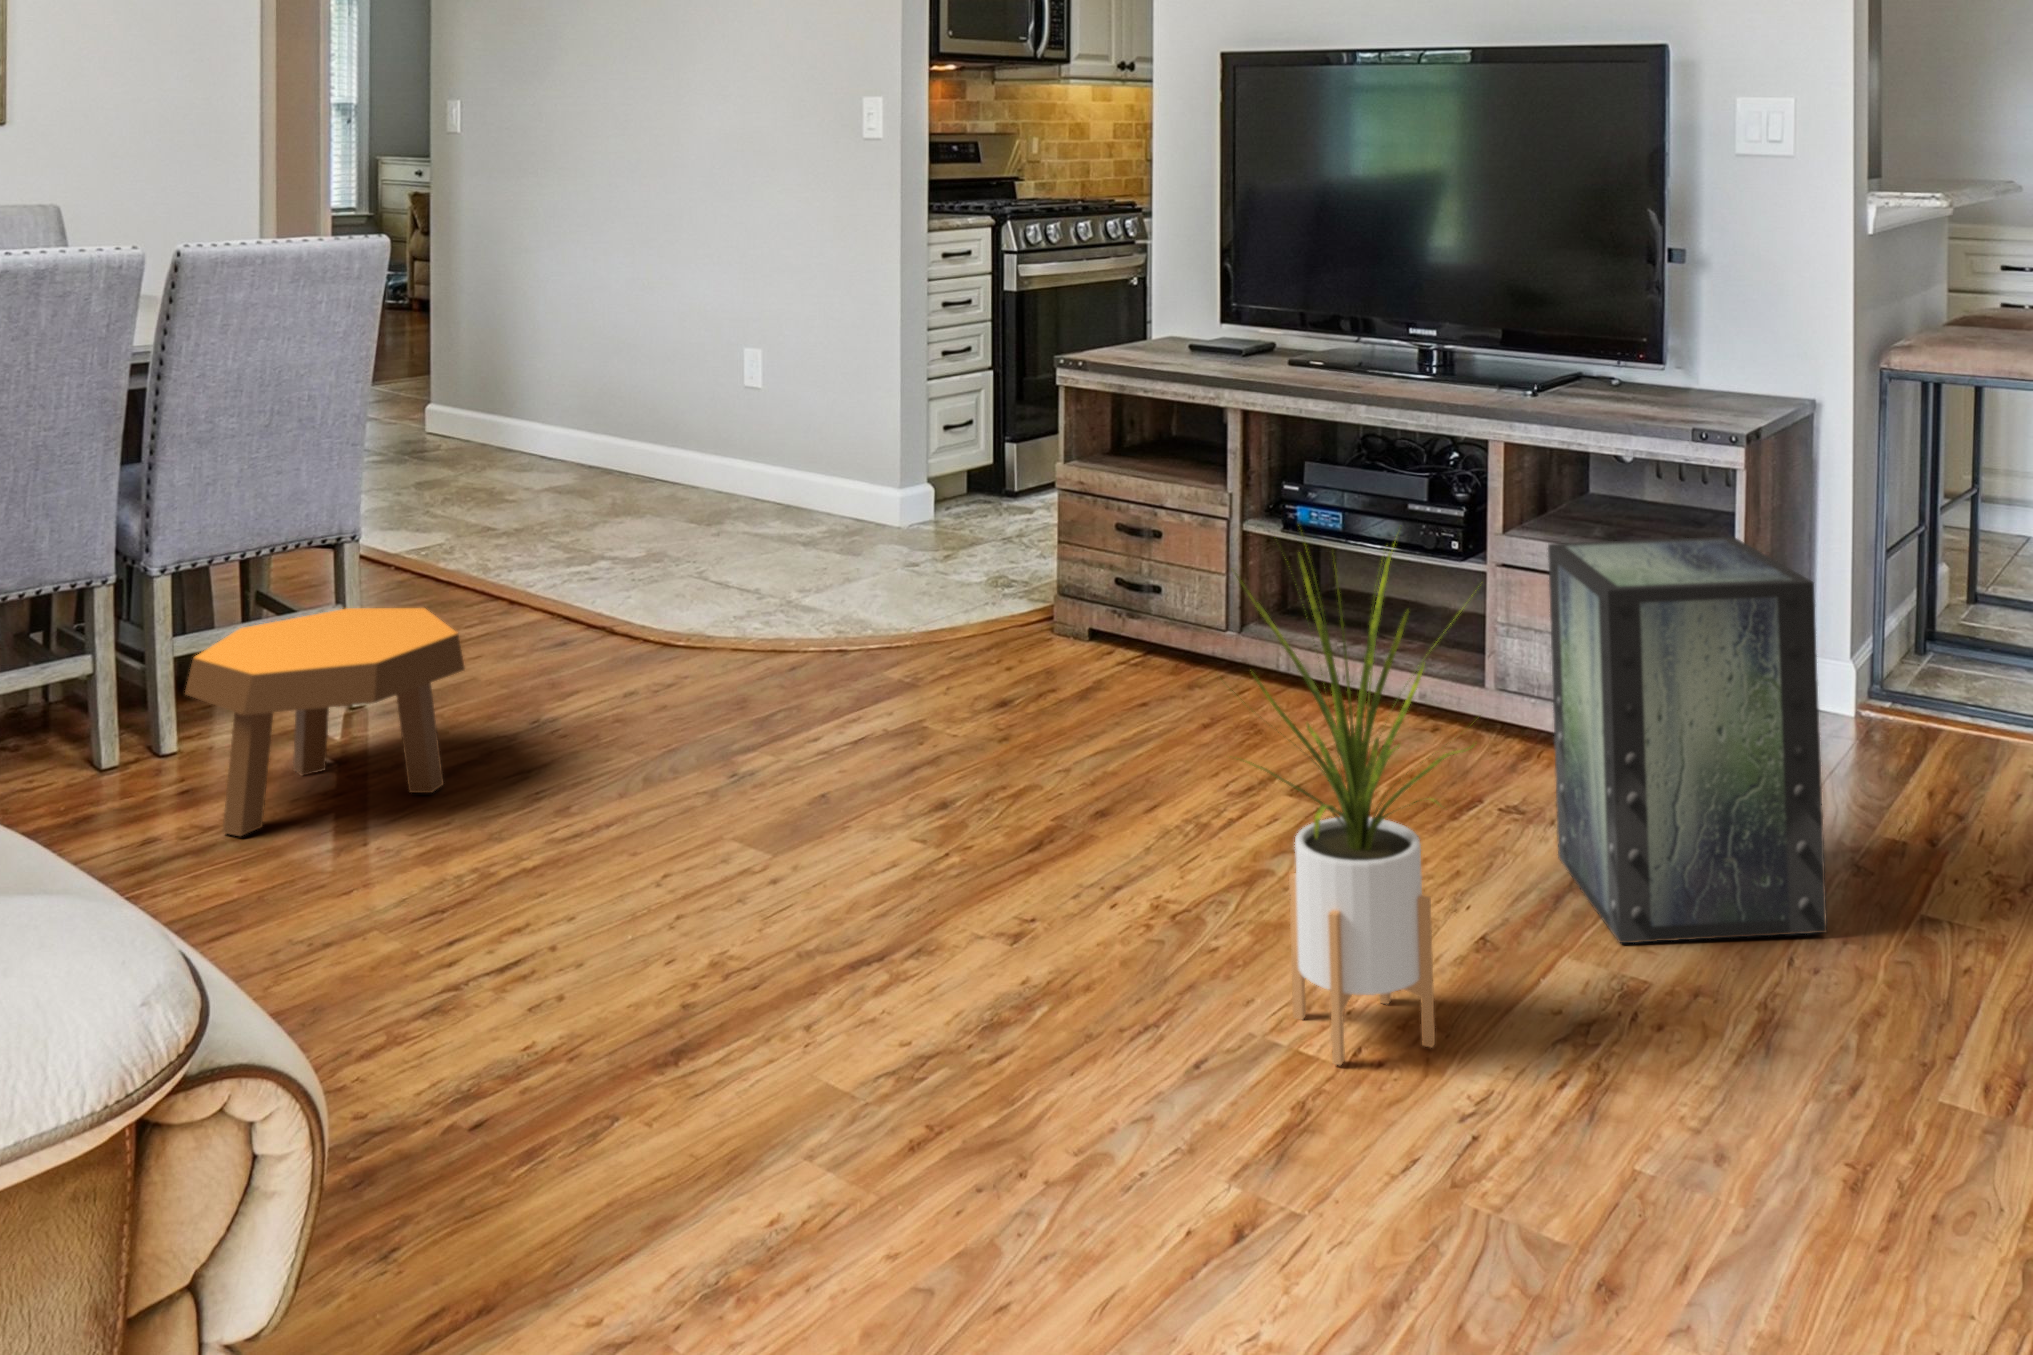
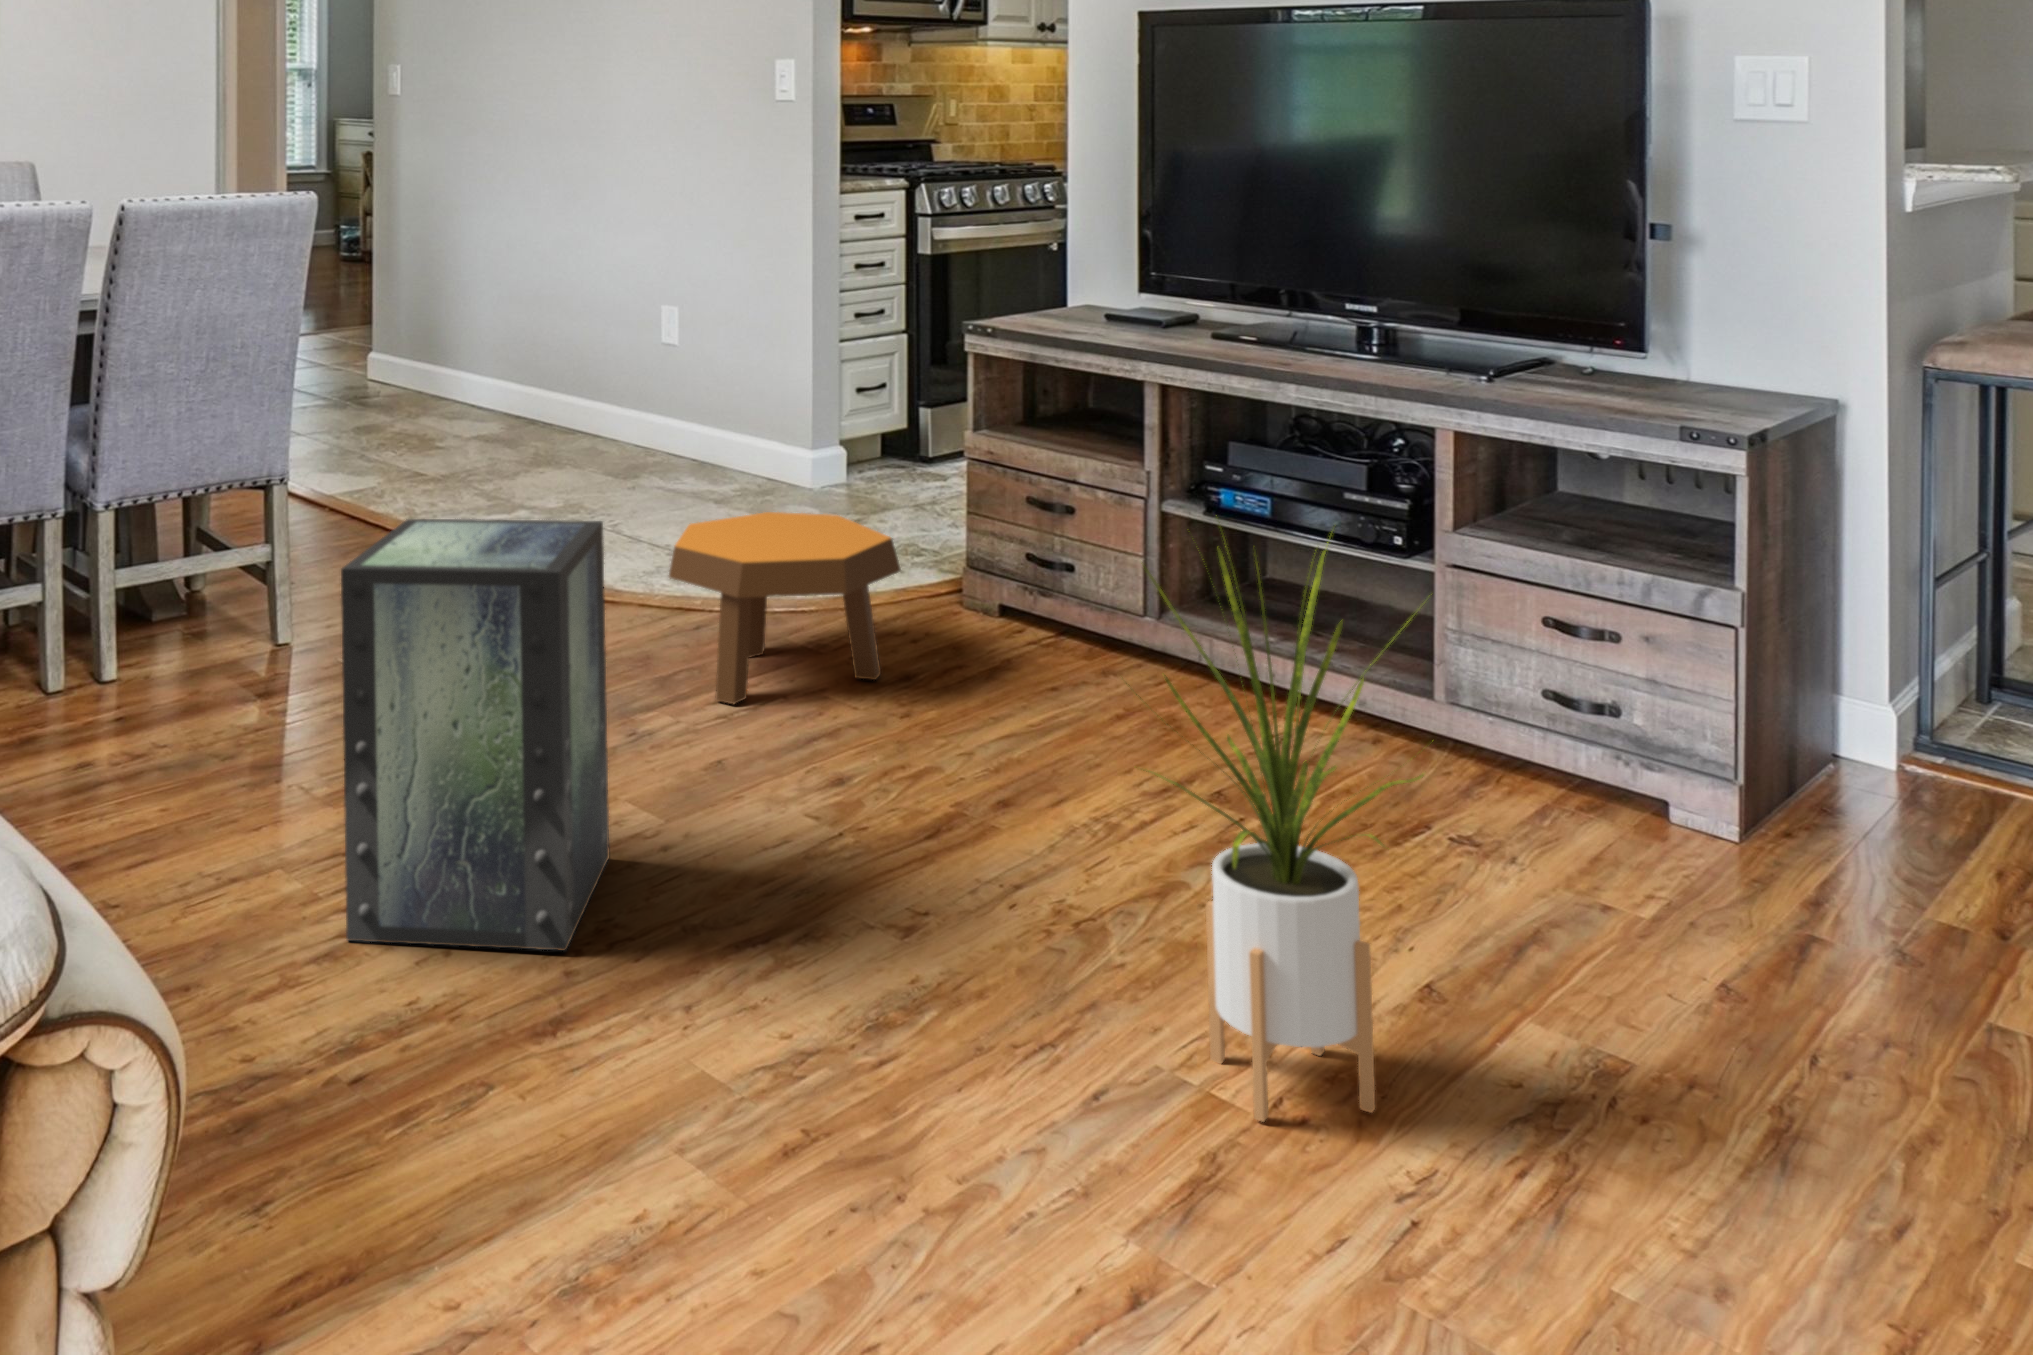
storage box: present [1548,537,1827,943] -> present [341,519,609,951]
footstool: present [185,608,465,836] -> present [669,512,901,704]

